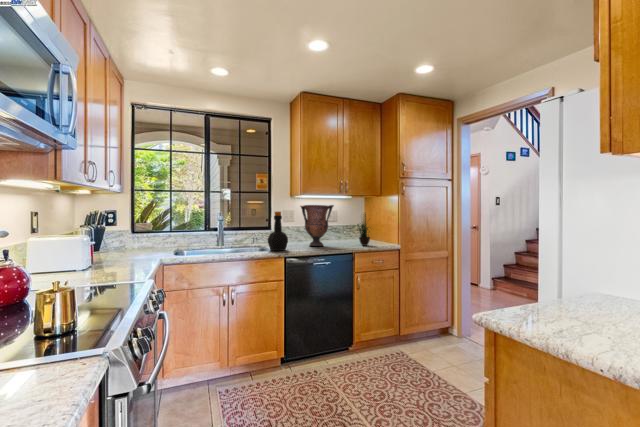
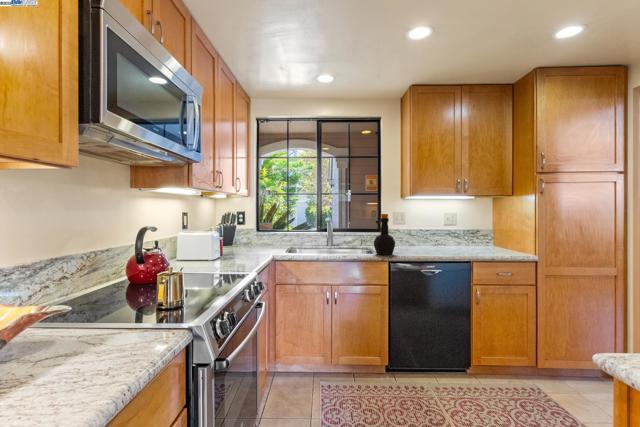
vase: present [300,205,334,246] -> none [411,207,449,252]
potted plant: present [357,214,370,246] -> none [472,207,500,254]

